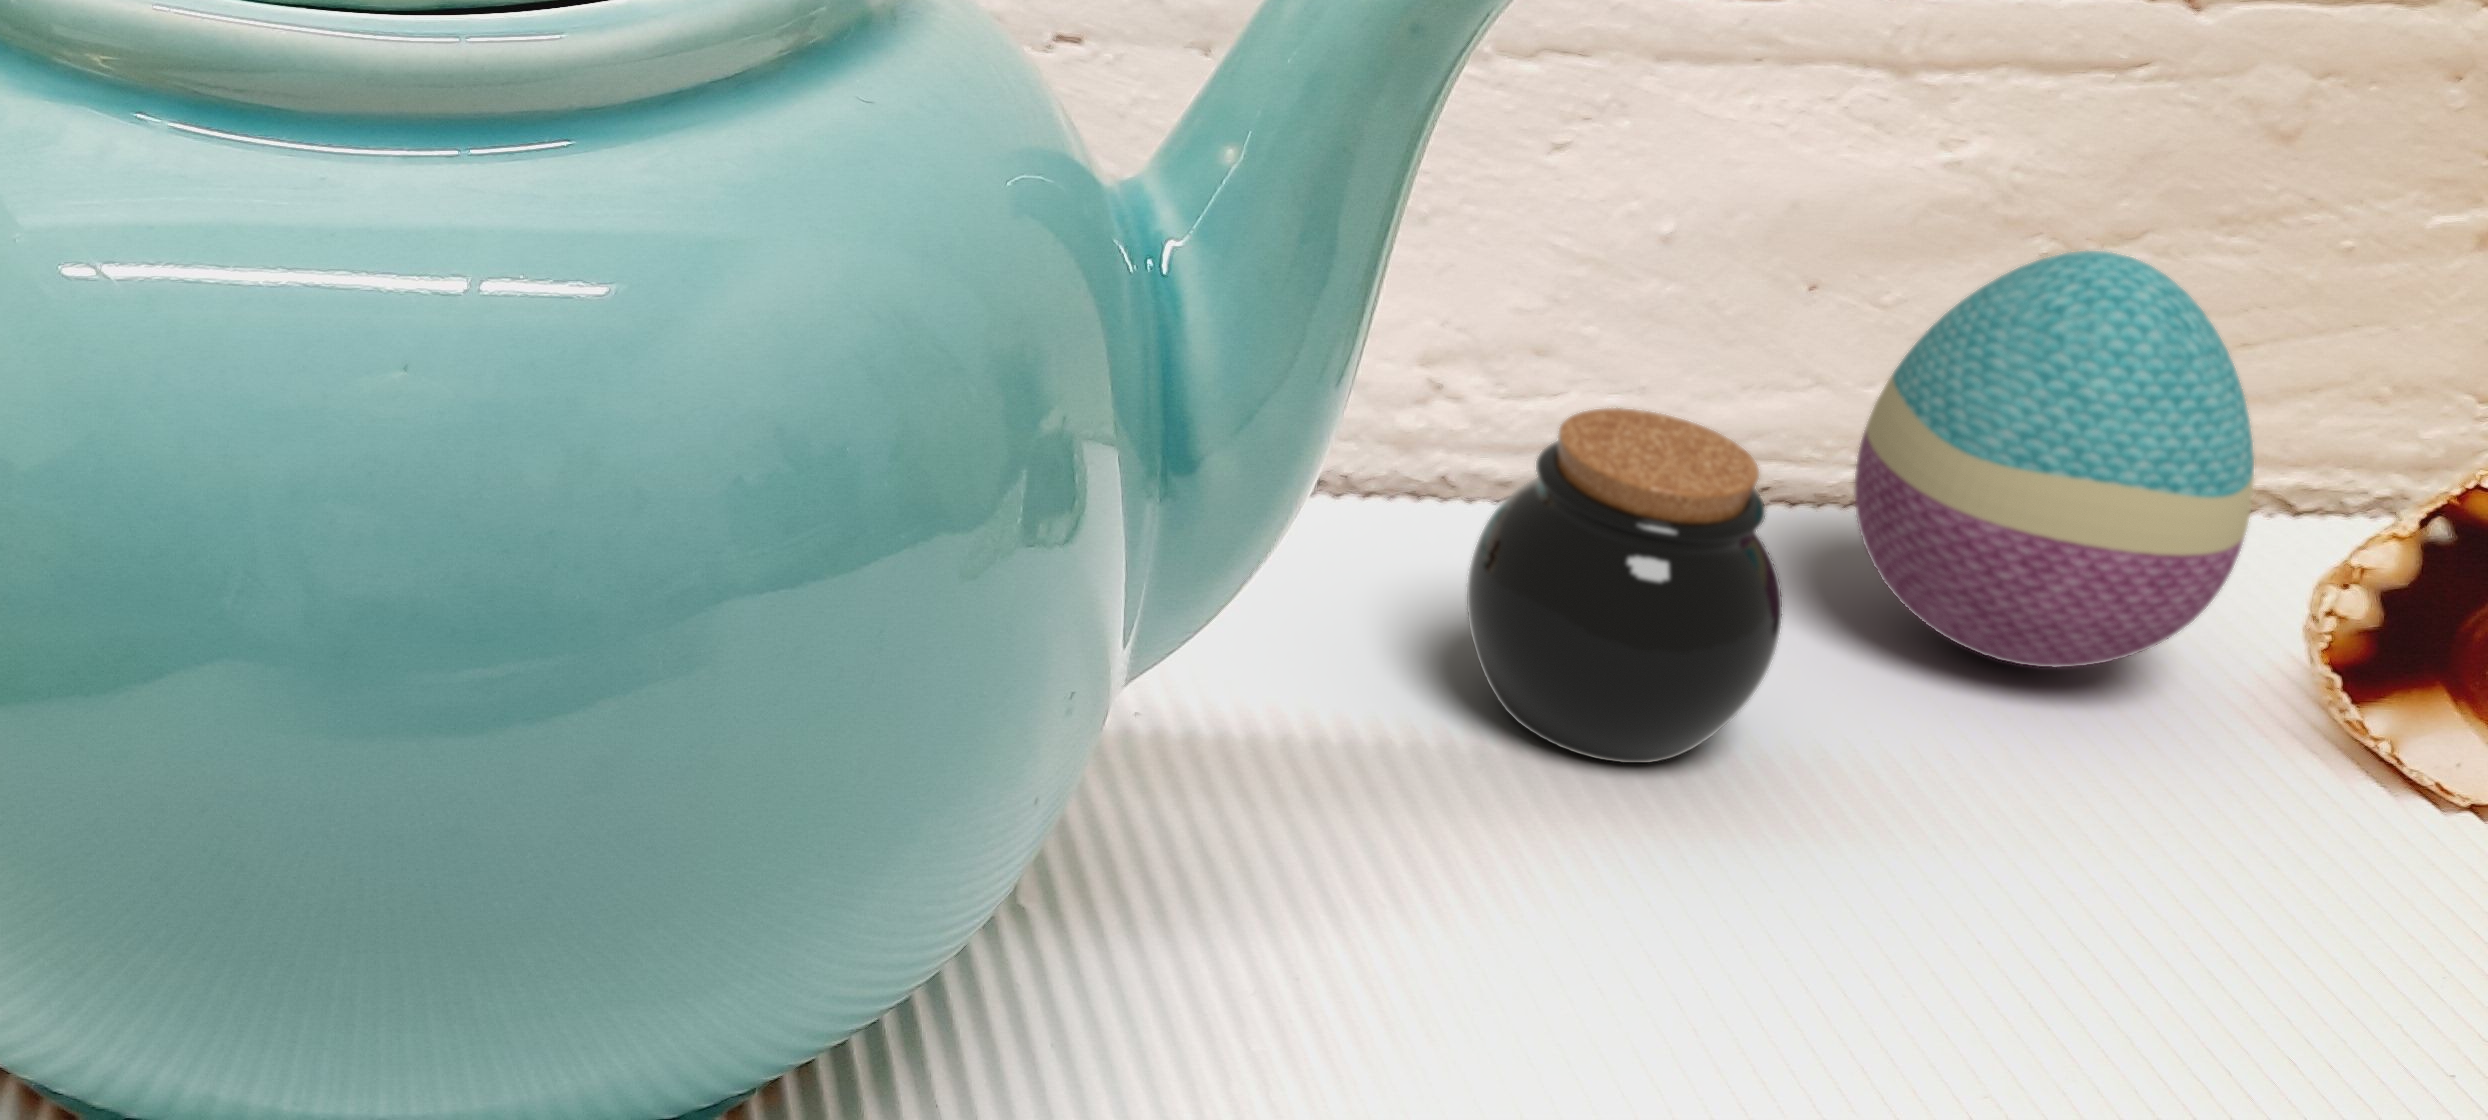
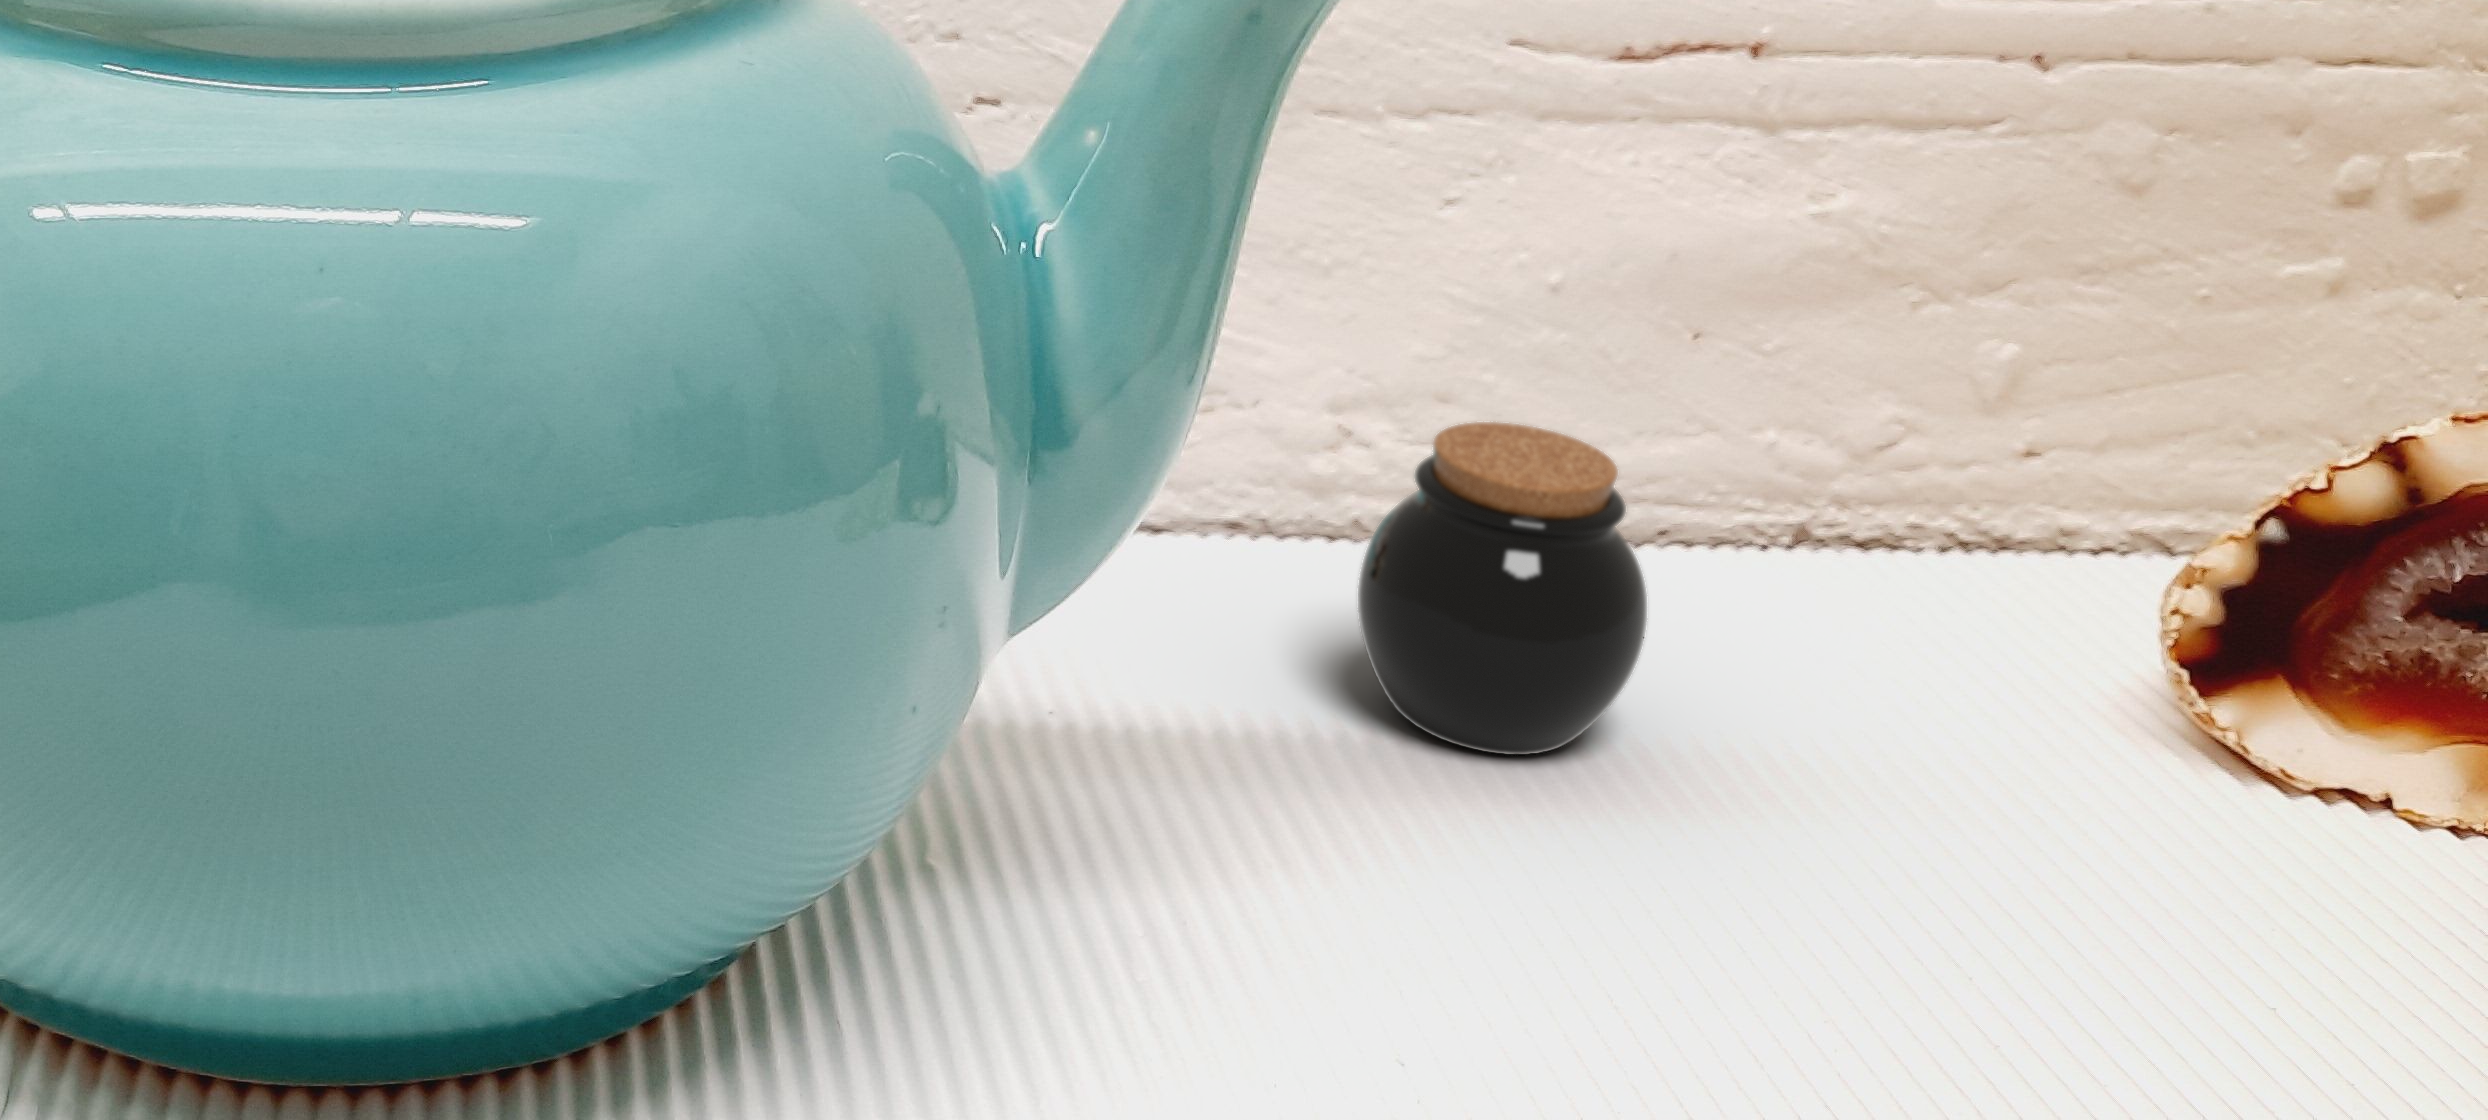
decorative egg: present [1854,251,2254,667] -> none [1735,279,2096,677]

